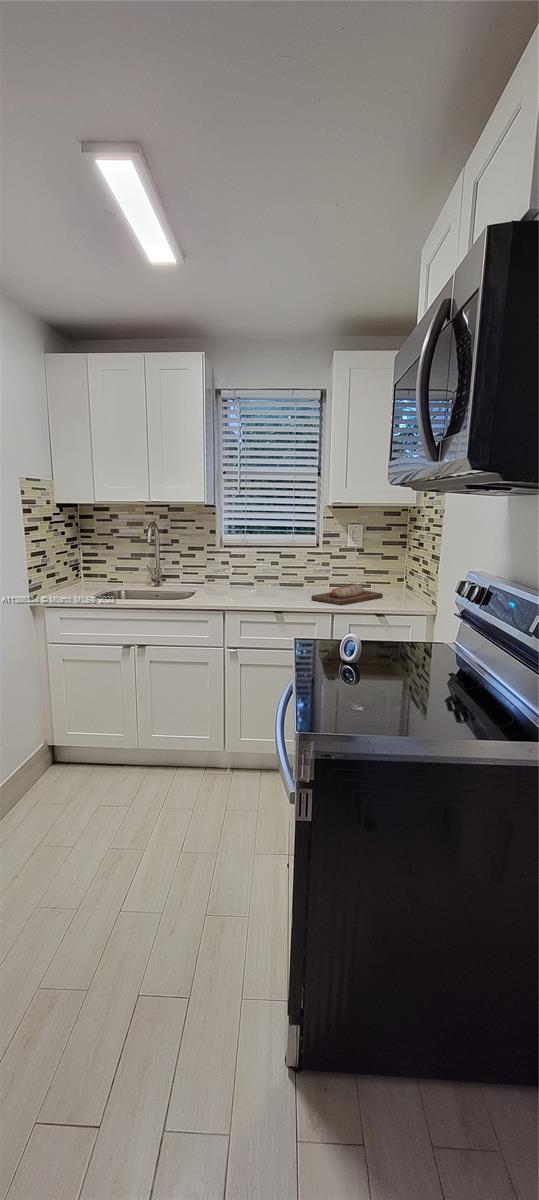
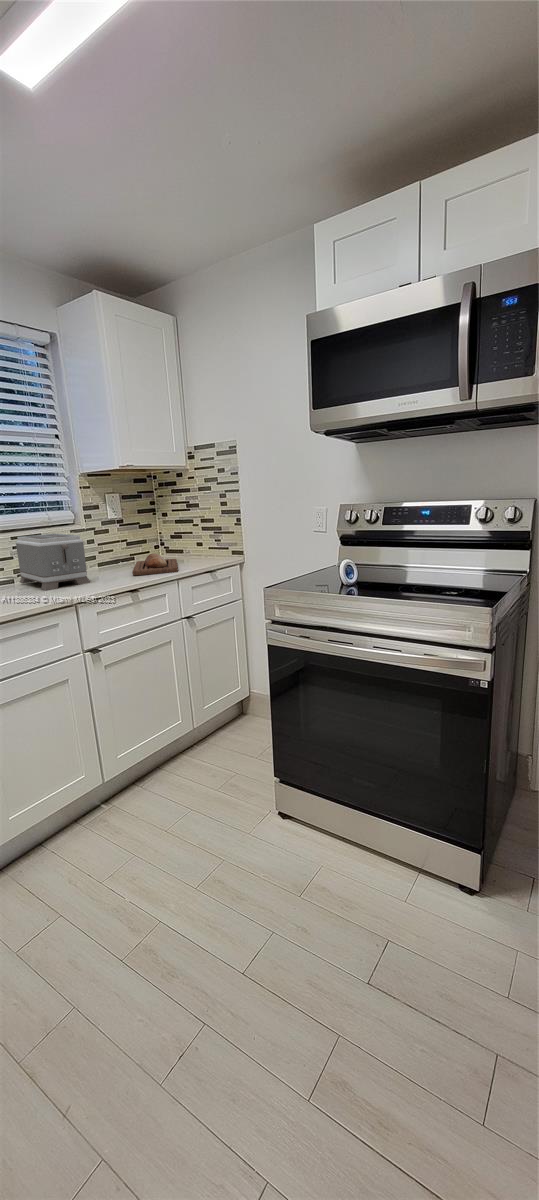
toaster: none [245,553,292,598] -> present [16,534,90,590]

